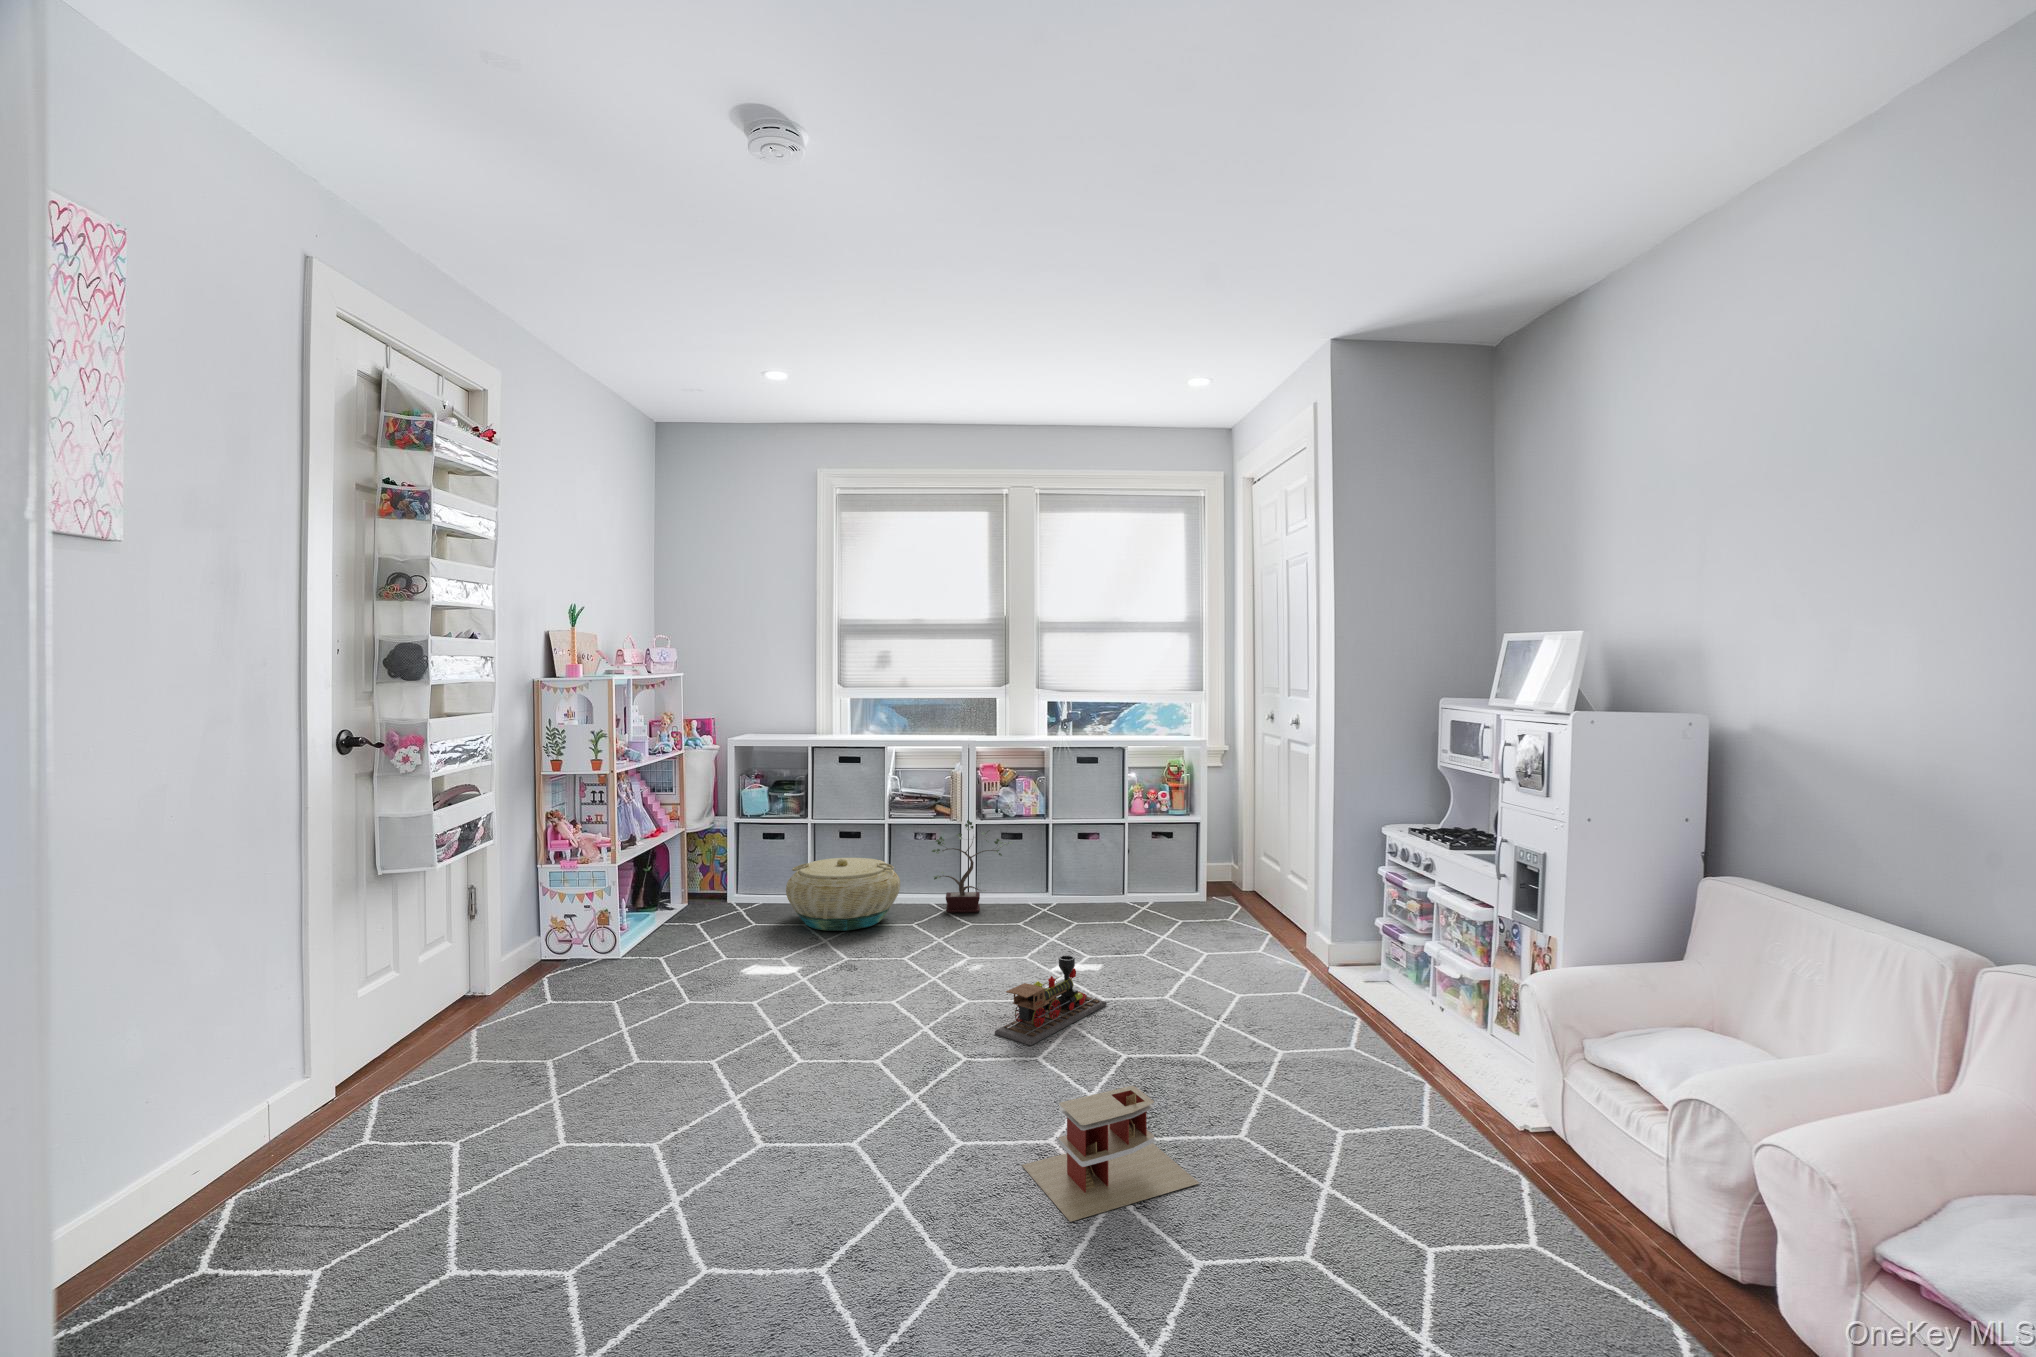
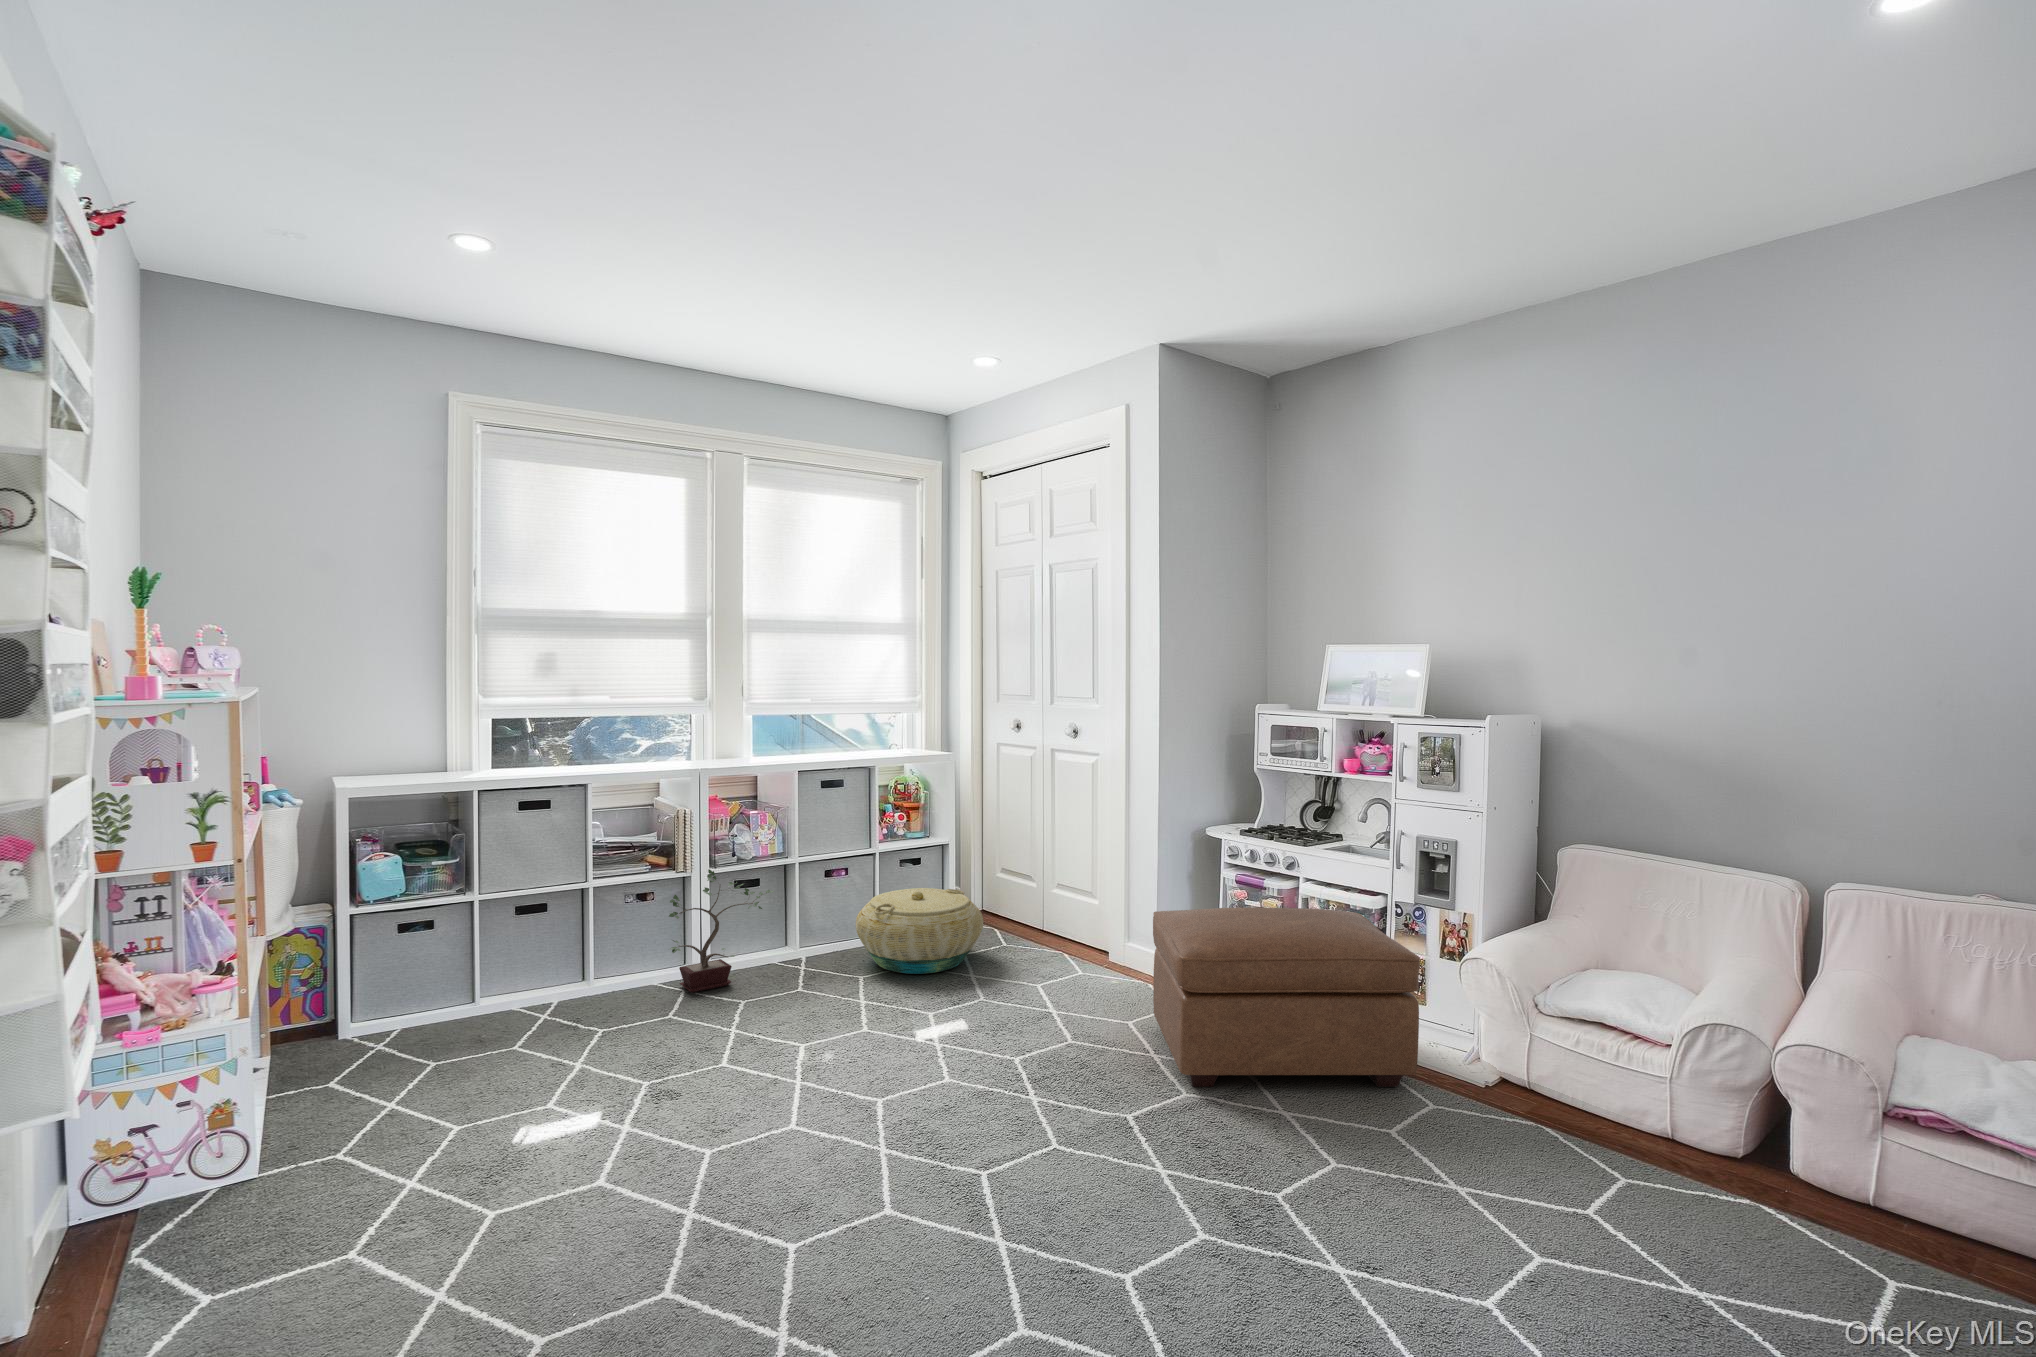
basket: present [786,858,900,931] -> present [856,888,983,974]
ottoman: none [1202,893,1486,1113] -> present [1153,908,1420,1087]
toy train: present [995,955,1107,1045] -> none [967,1015,1026,1128]
toy house: present [1022,1086,1199,1222] -> none [1201,1136,1349,1294]

